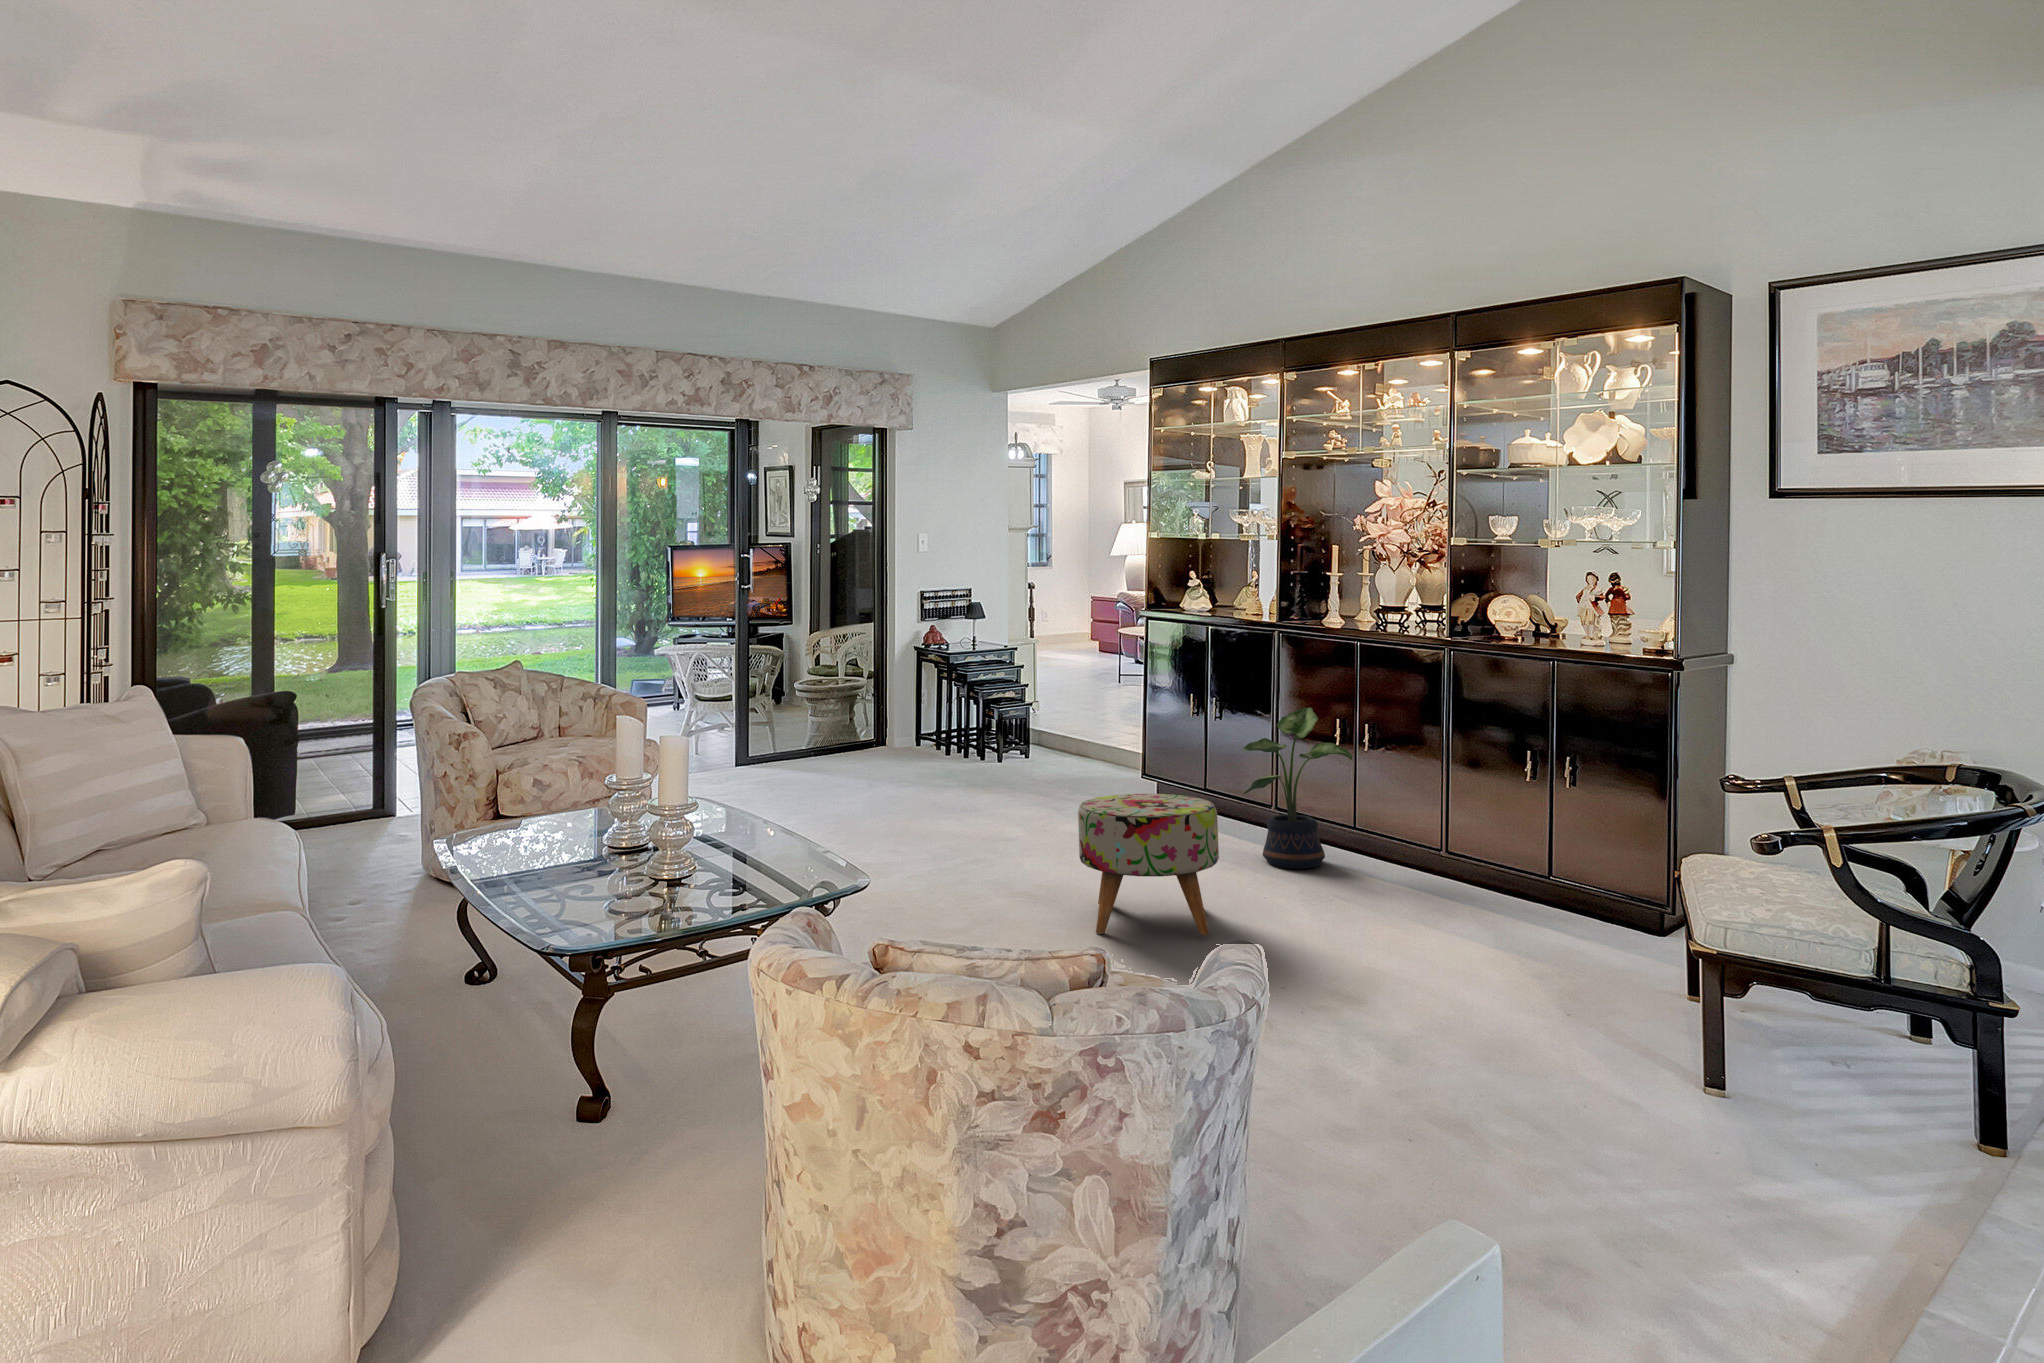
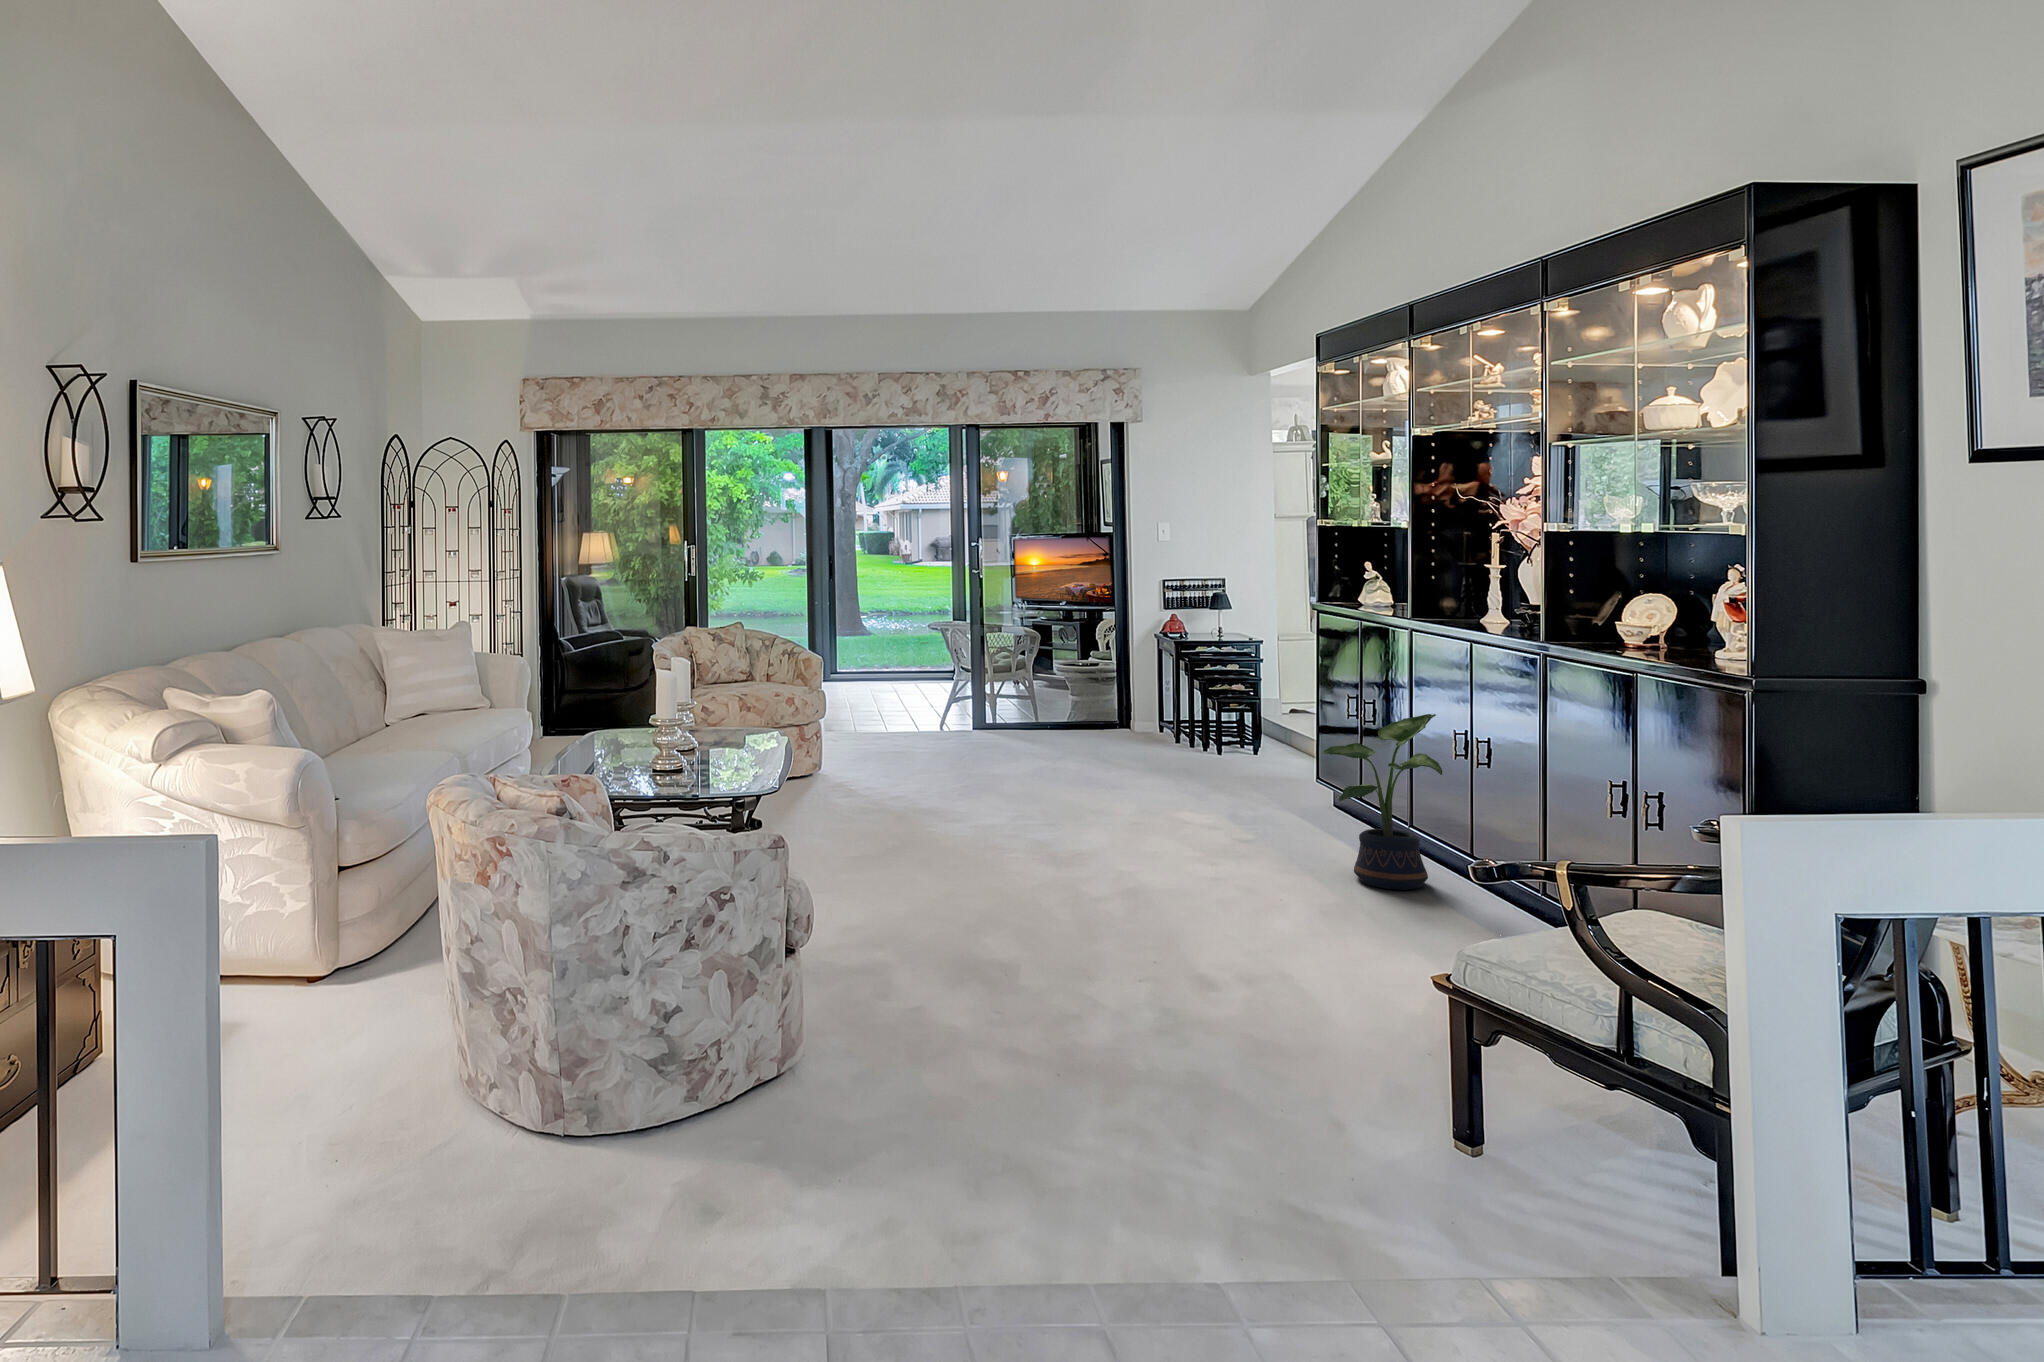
ottoman: present [1078,794,1219,935] -> none [1064,782,1209,927]

